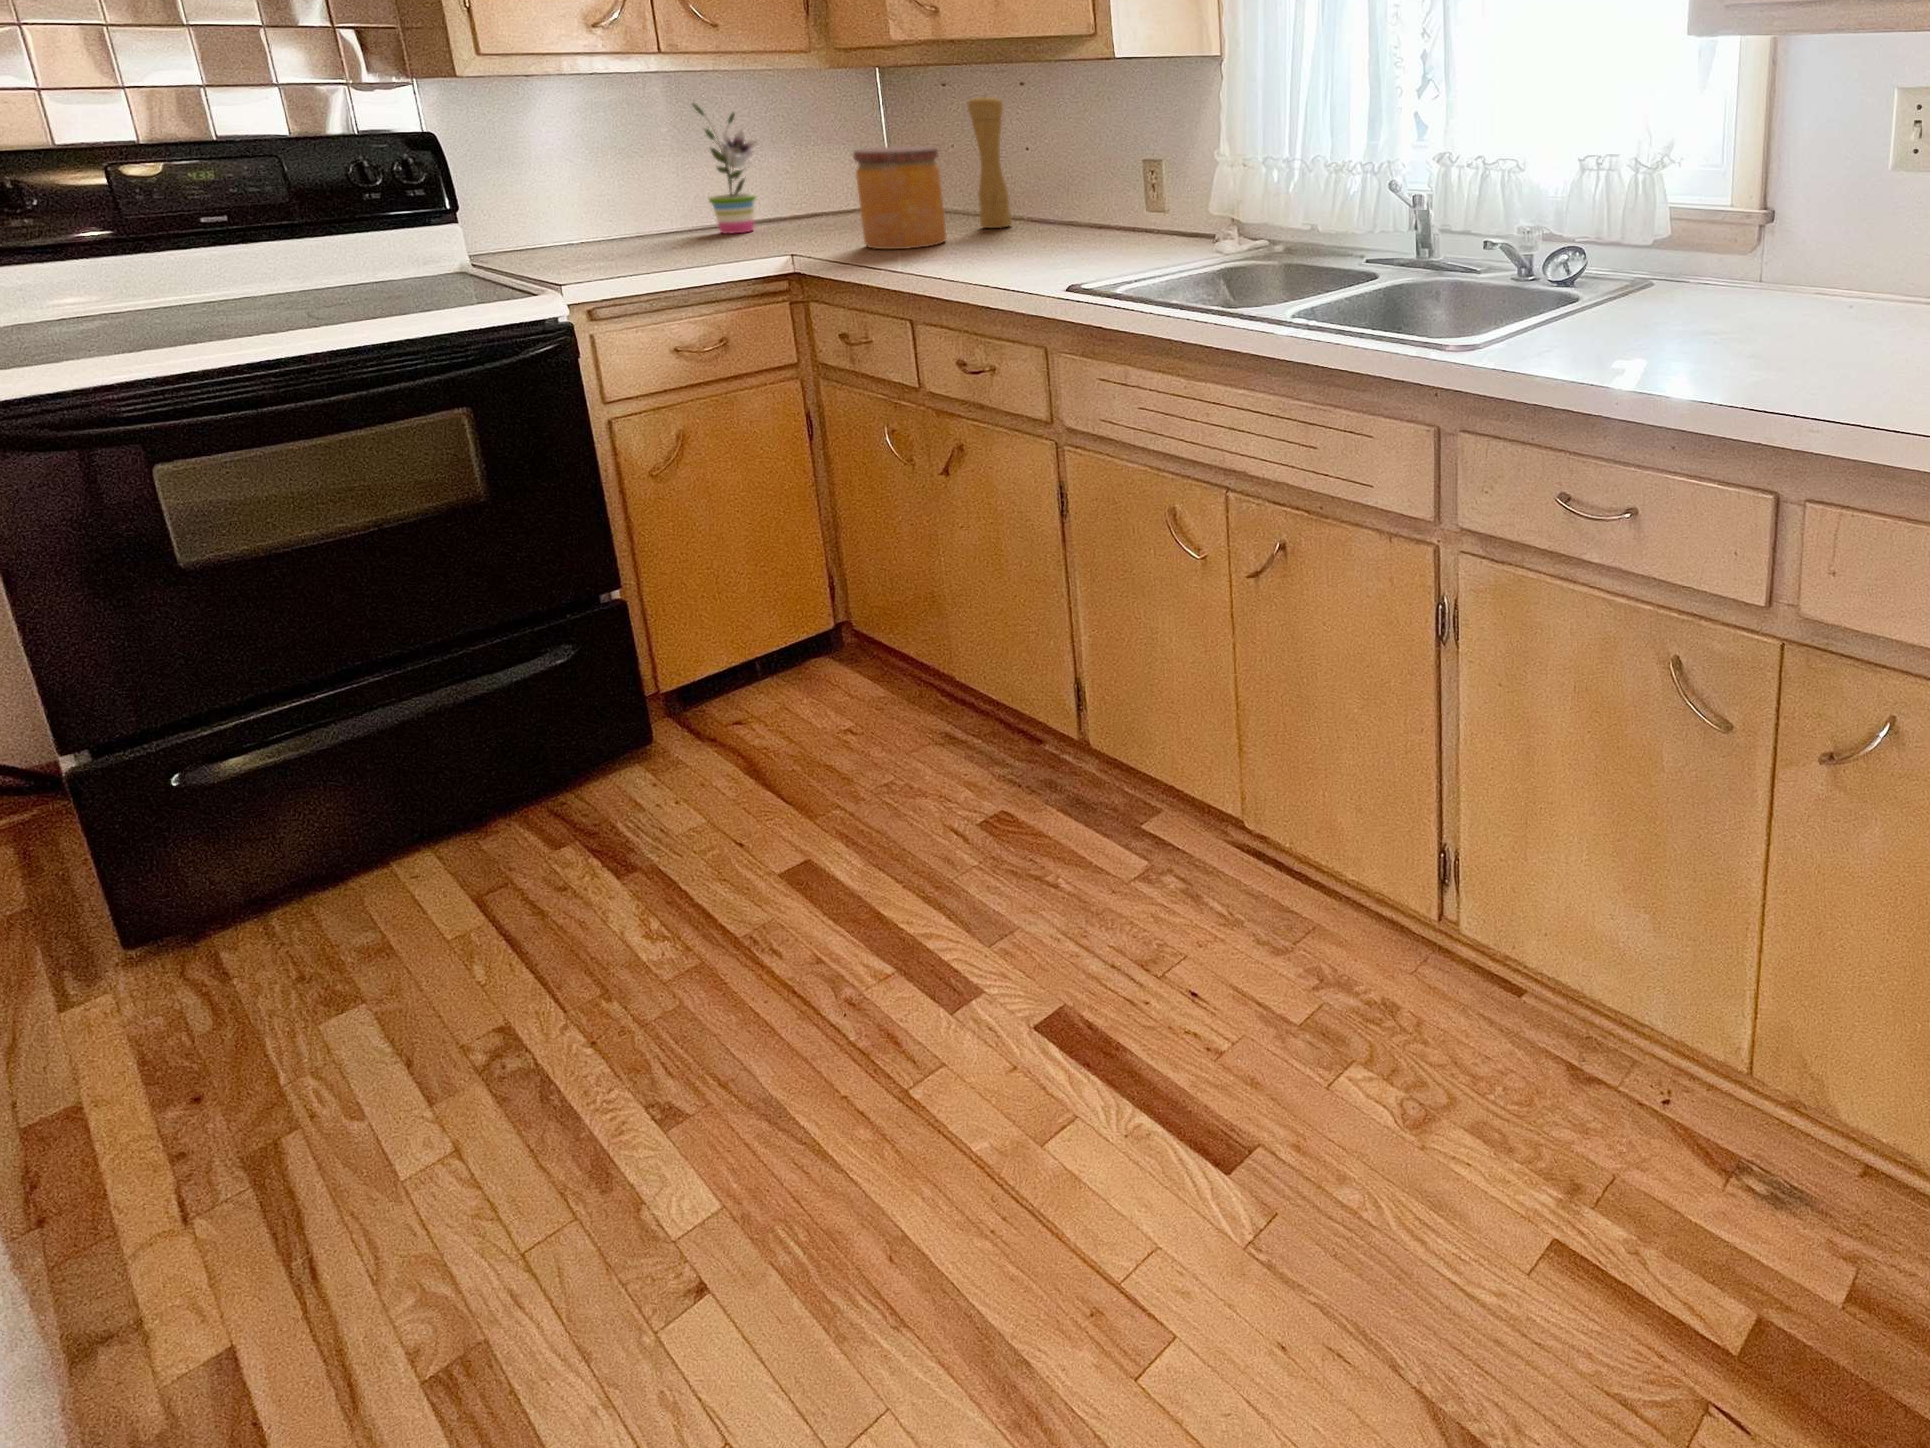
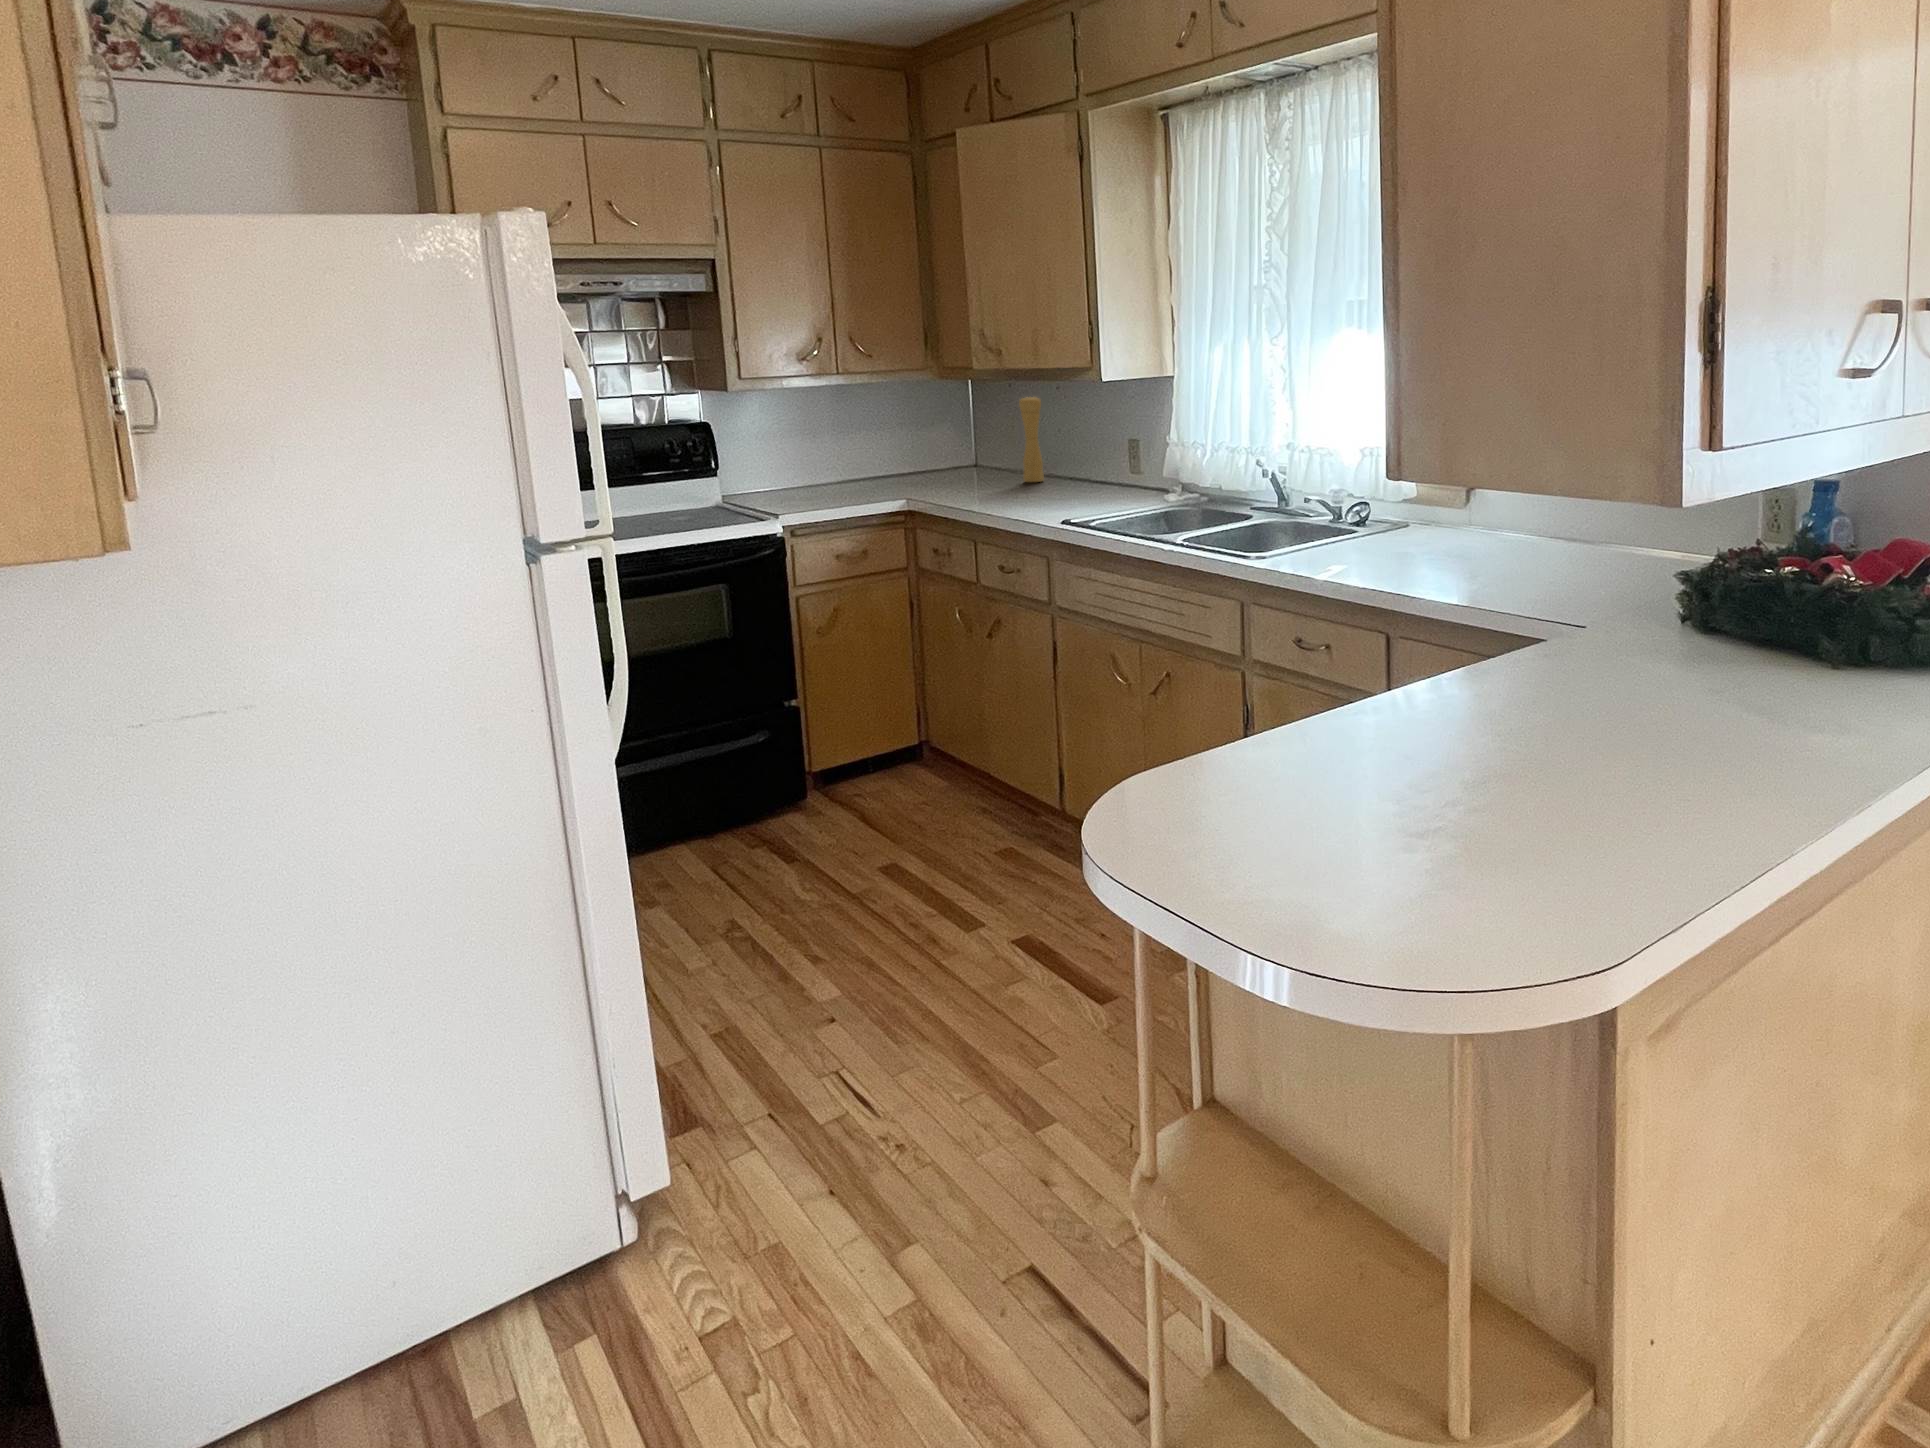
potted plant: present [693,104,758,233] -> none [852,400,891,483]
jar: present [853,146,947,249] -> none [946,430,1000,495]

